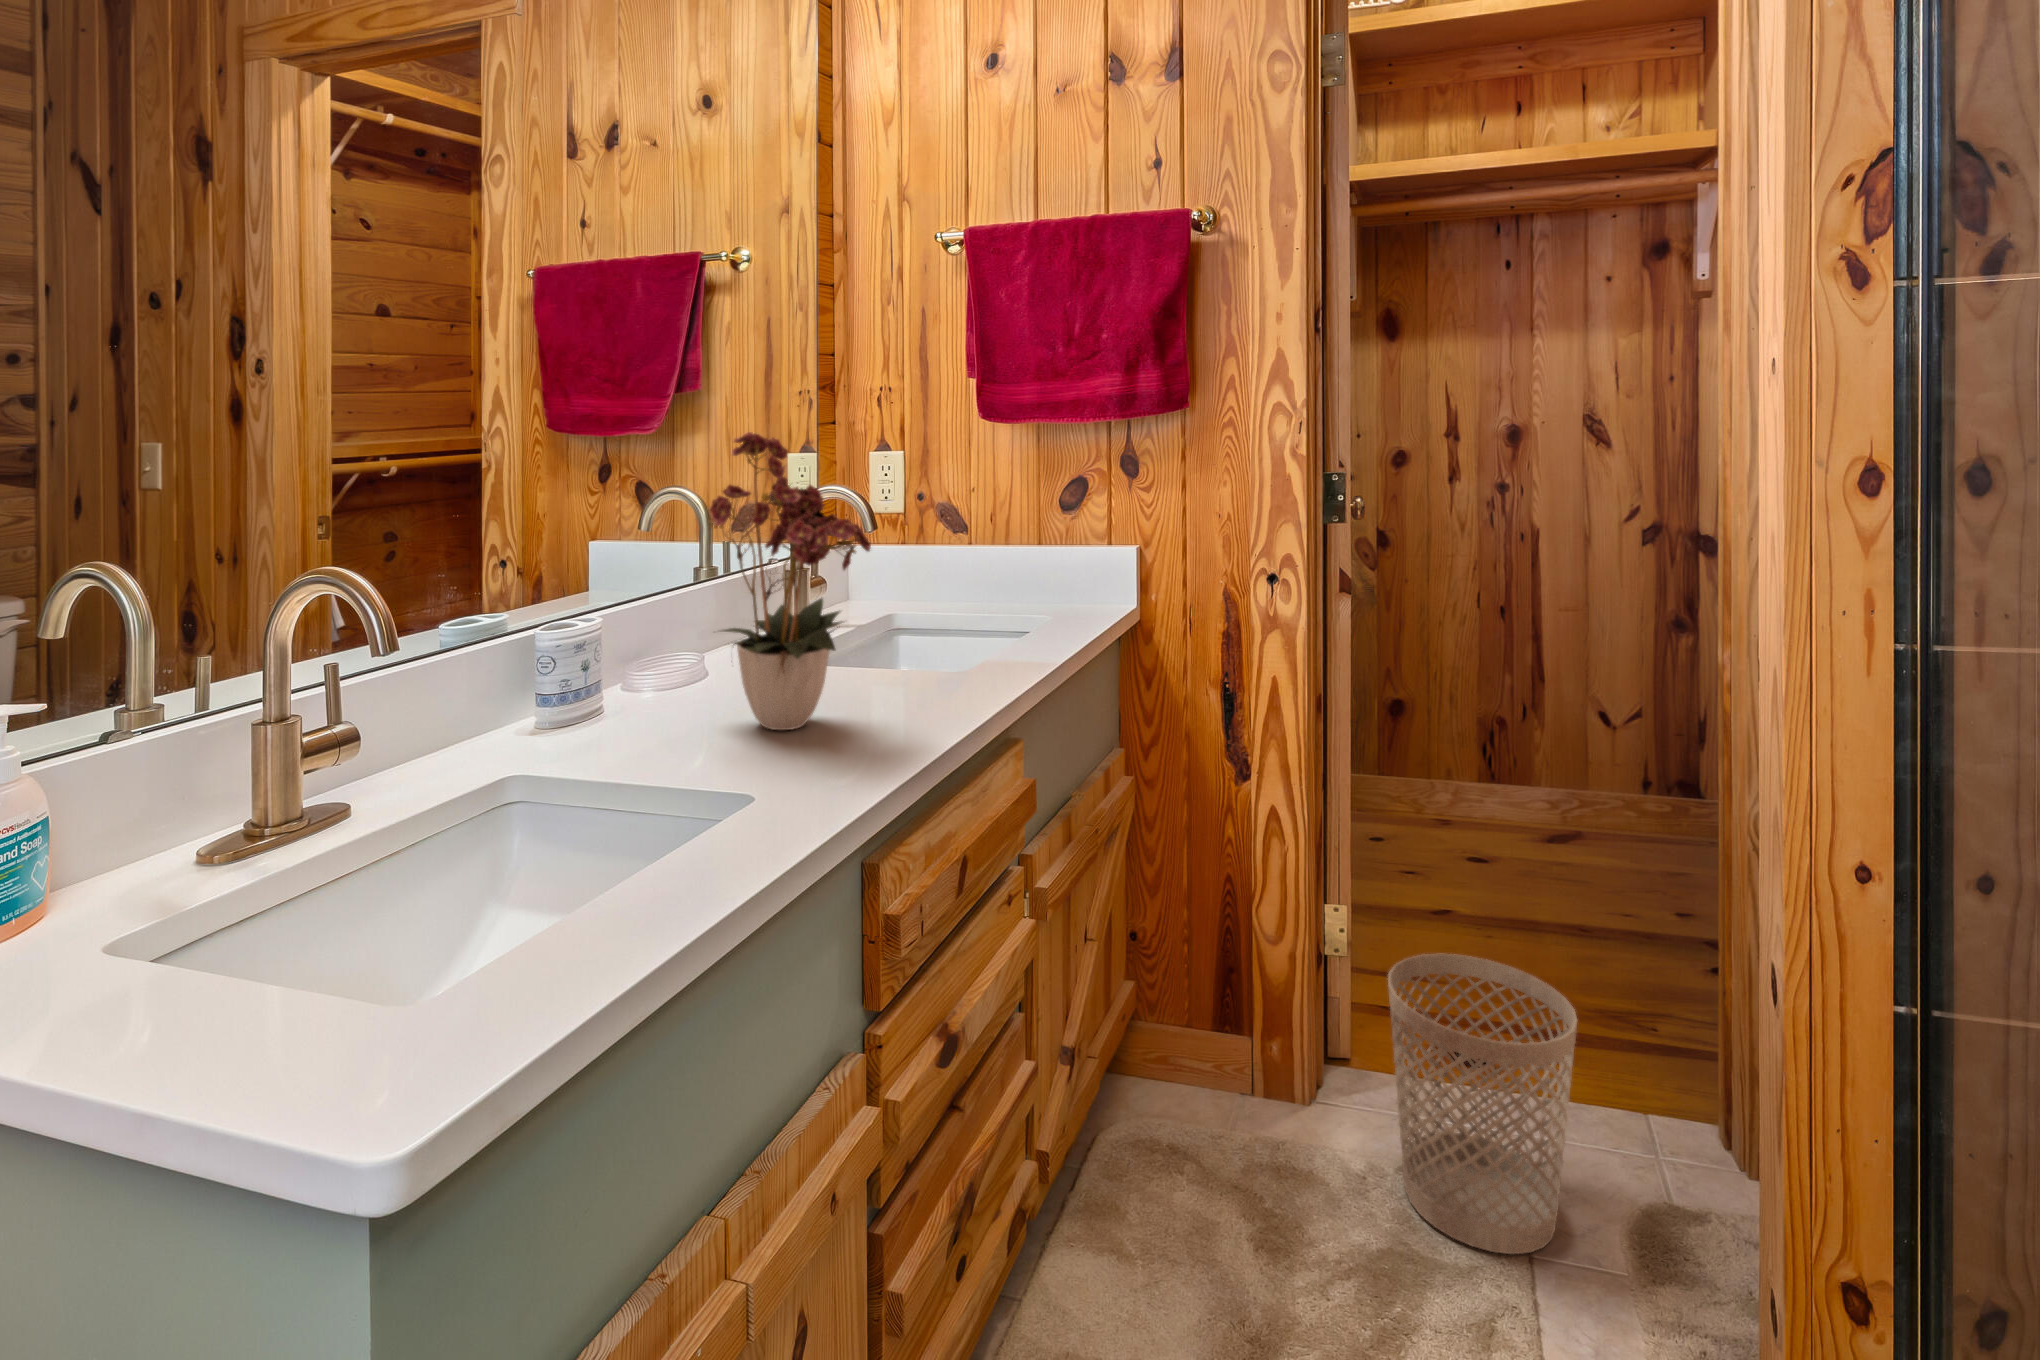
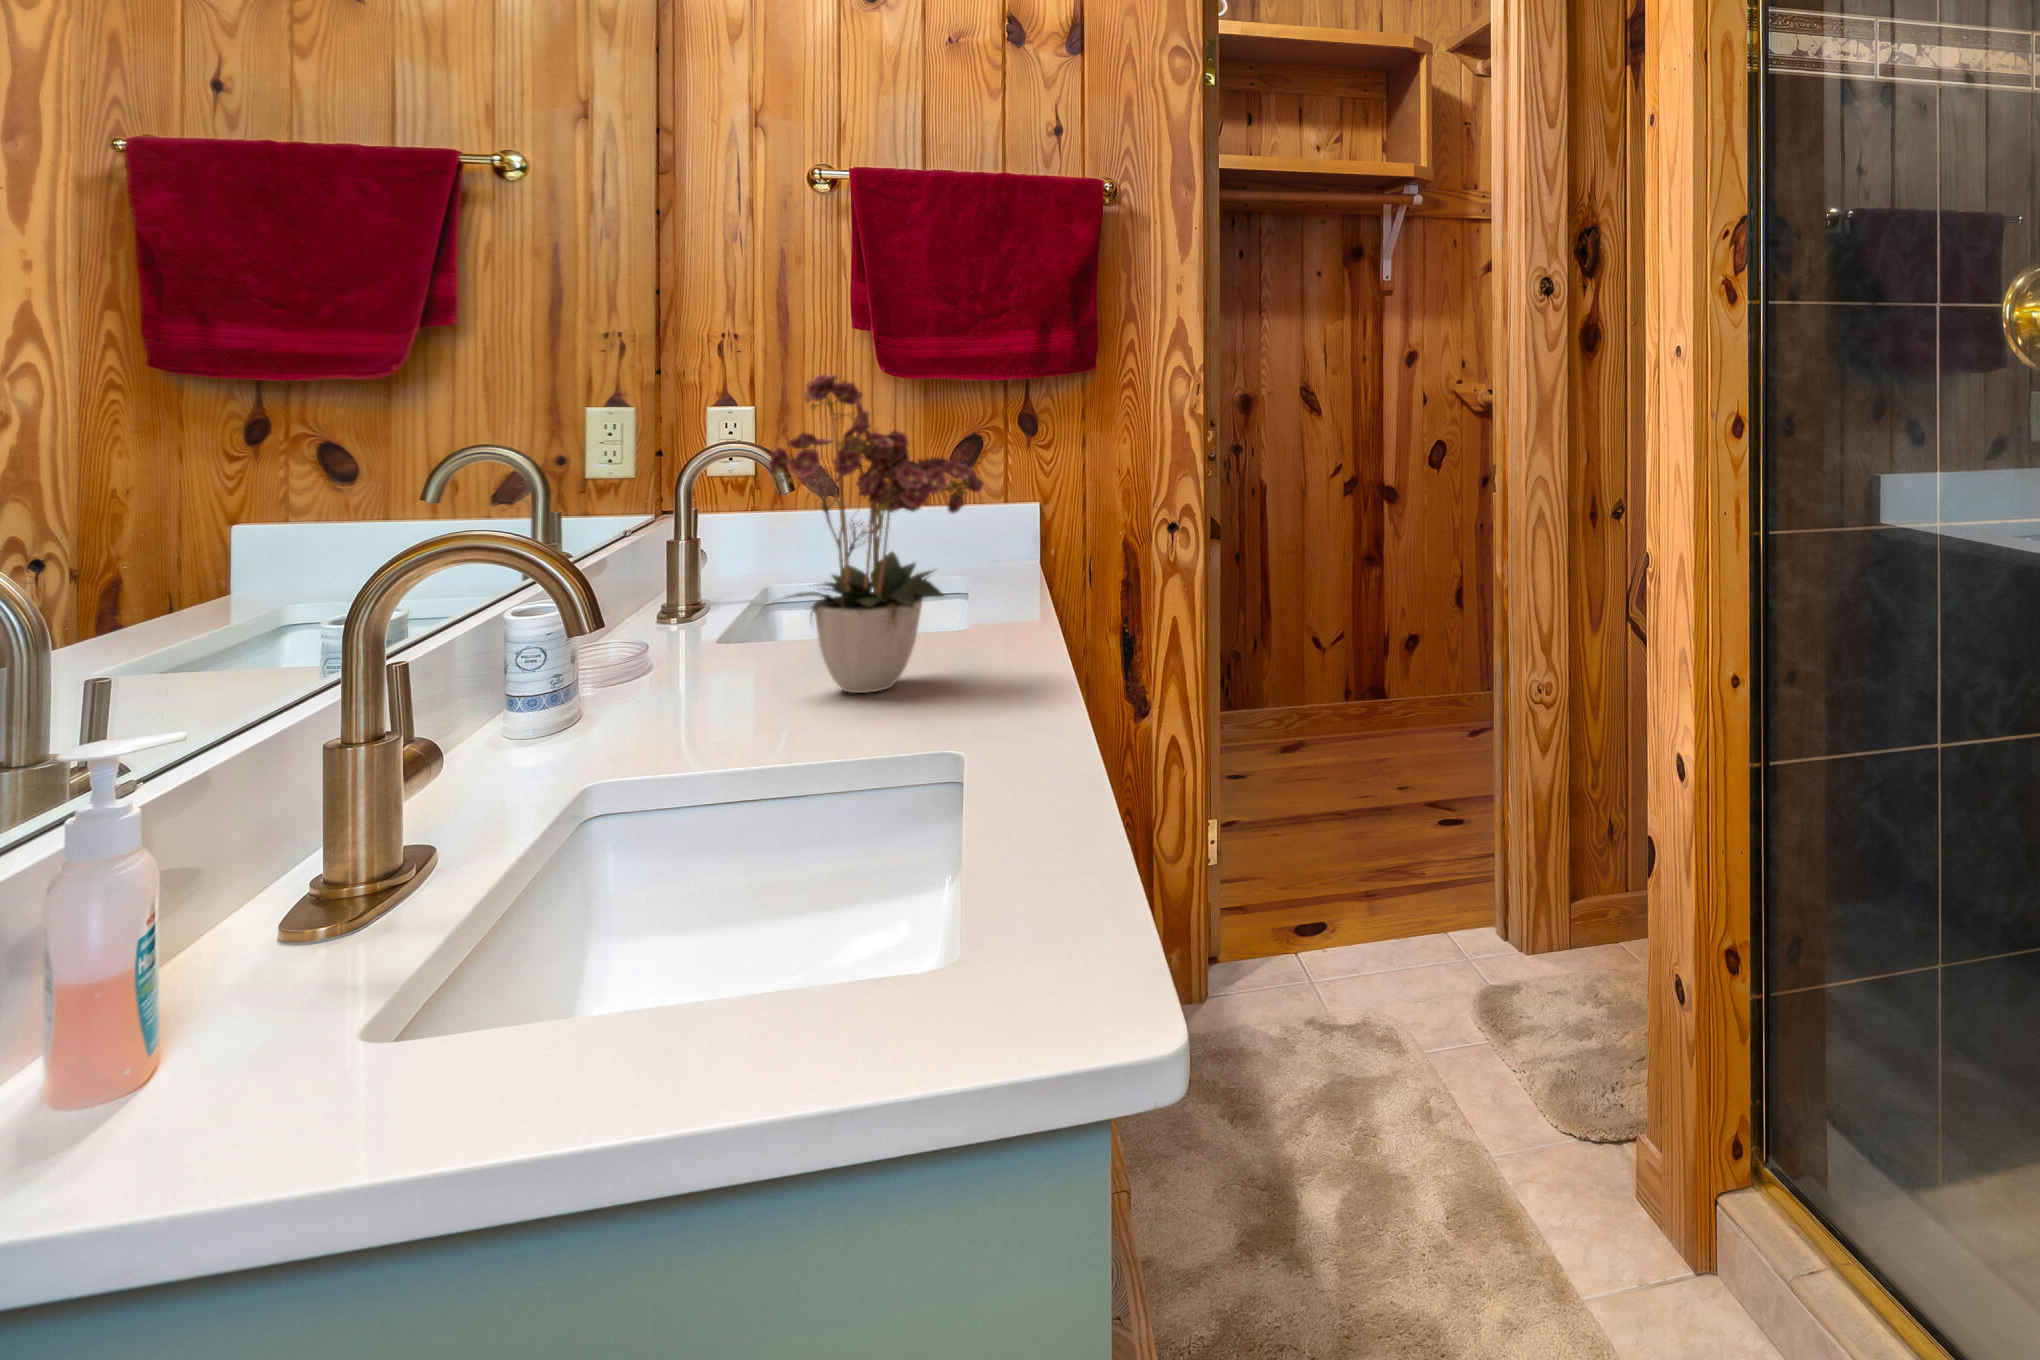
wastebasket: present [1388,954,1577,1254] -> none [1282,815,1419,1035]

